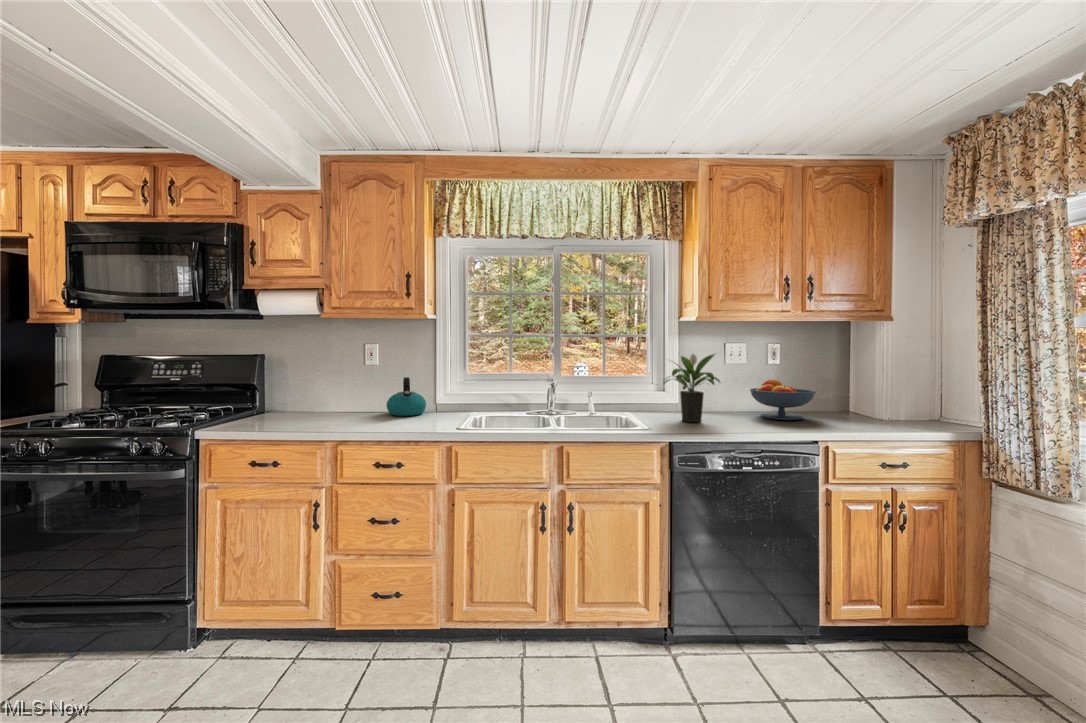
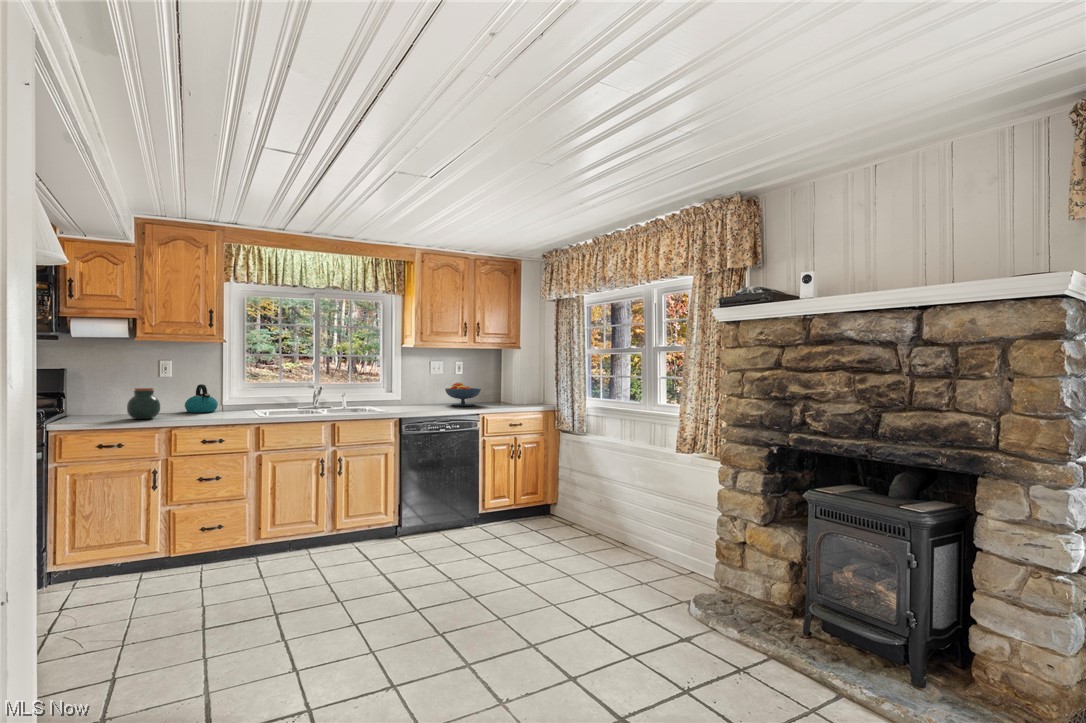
potted plant: present [664,354,720,422] -> none [392,366,428,409]
jar: none [300,383,341,426] -> present [127,388,160,419]

